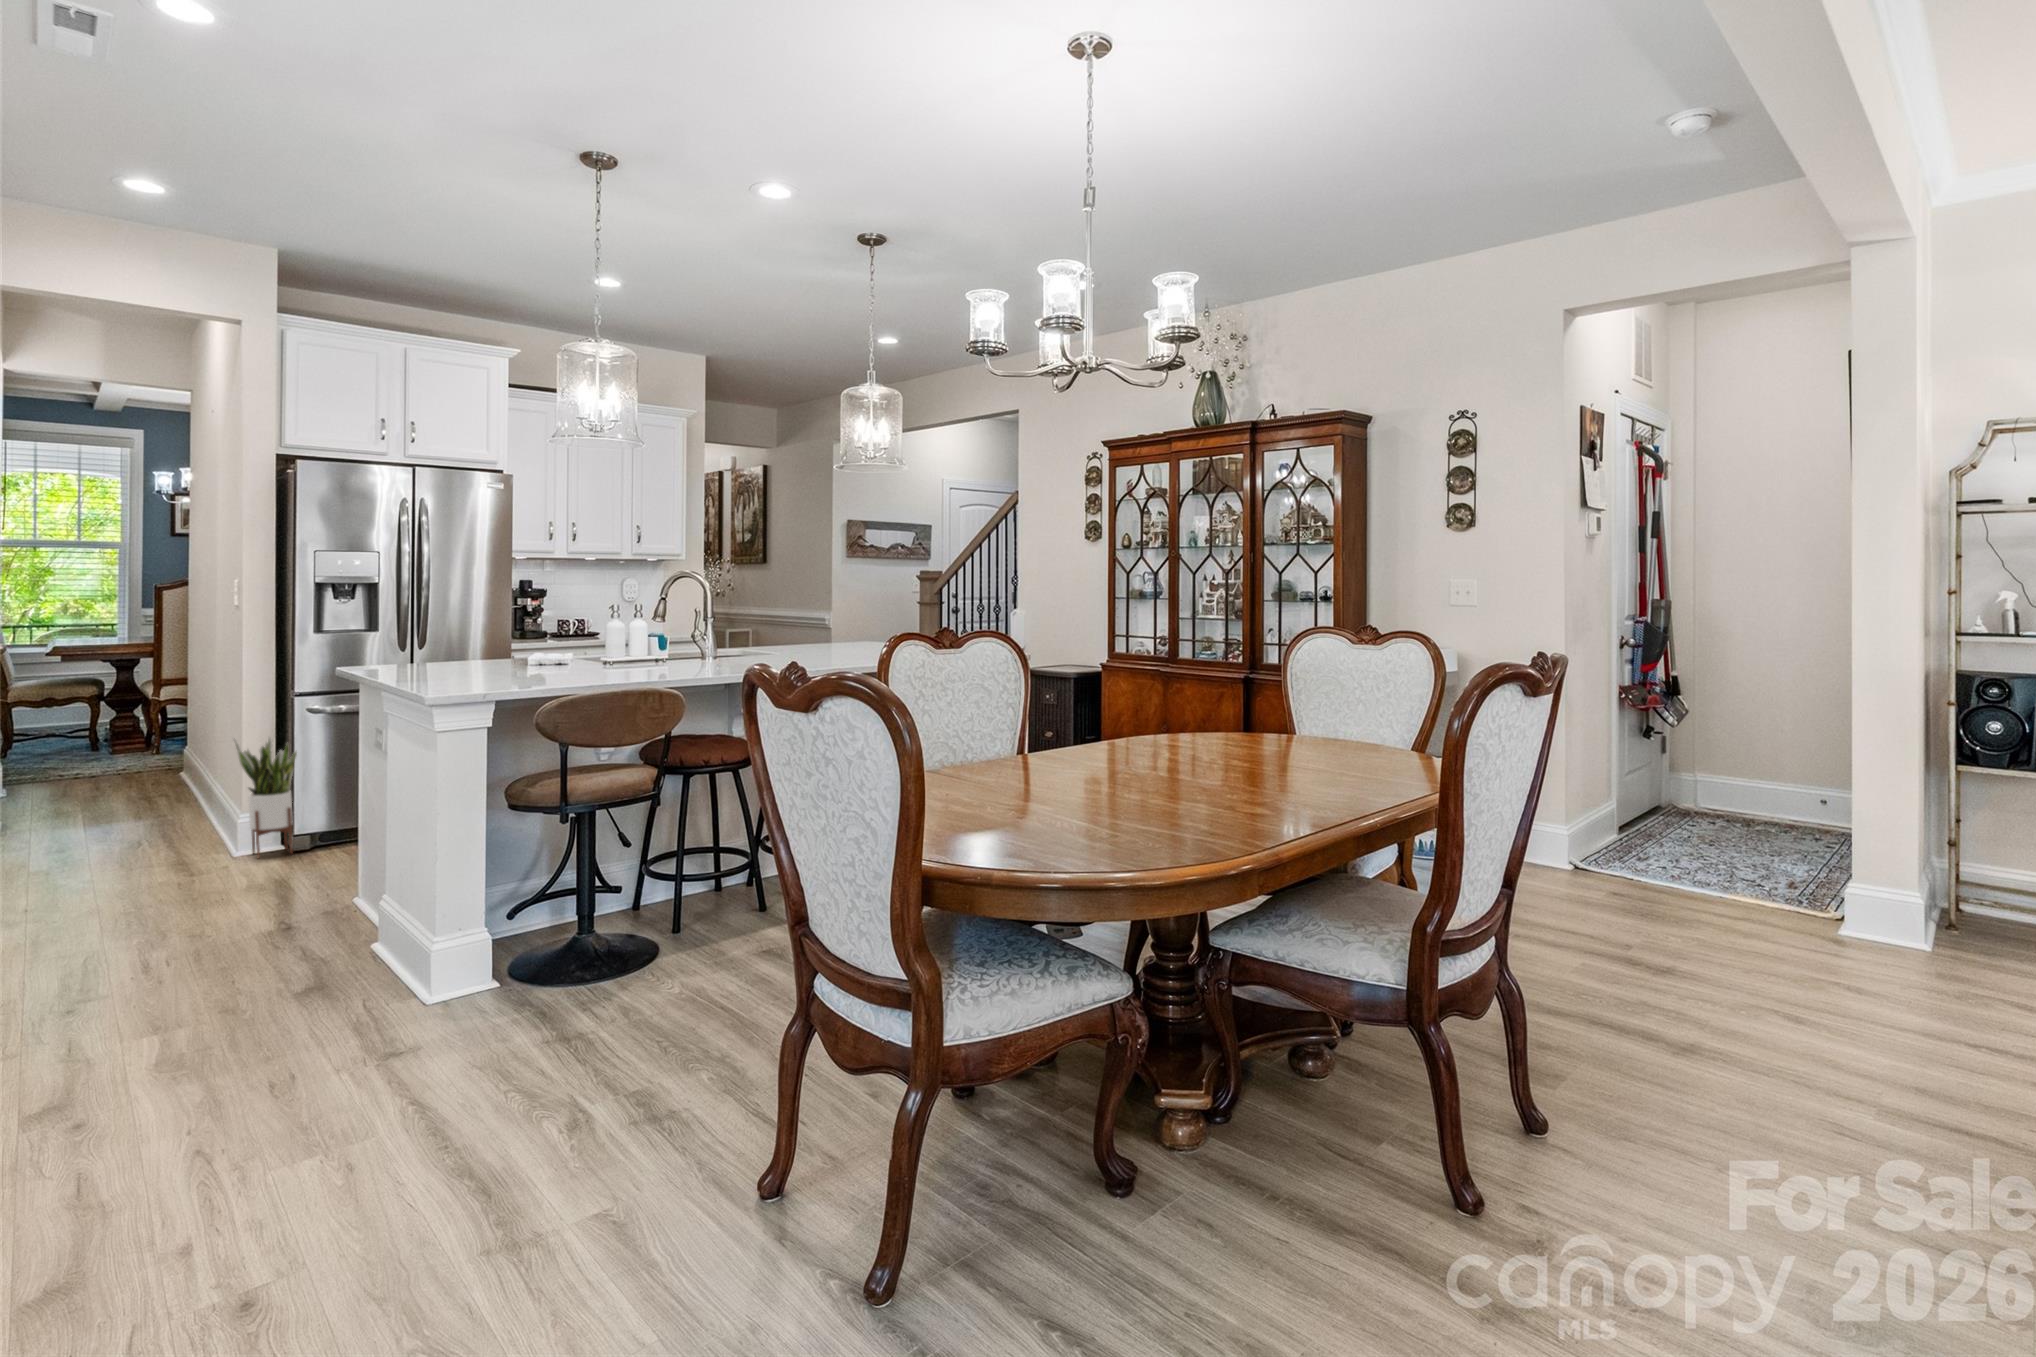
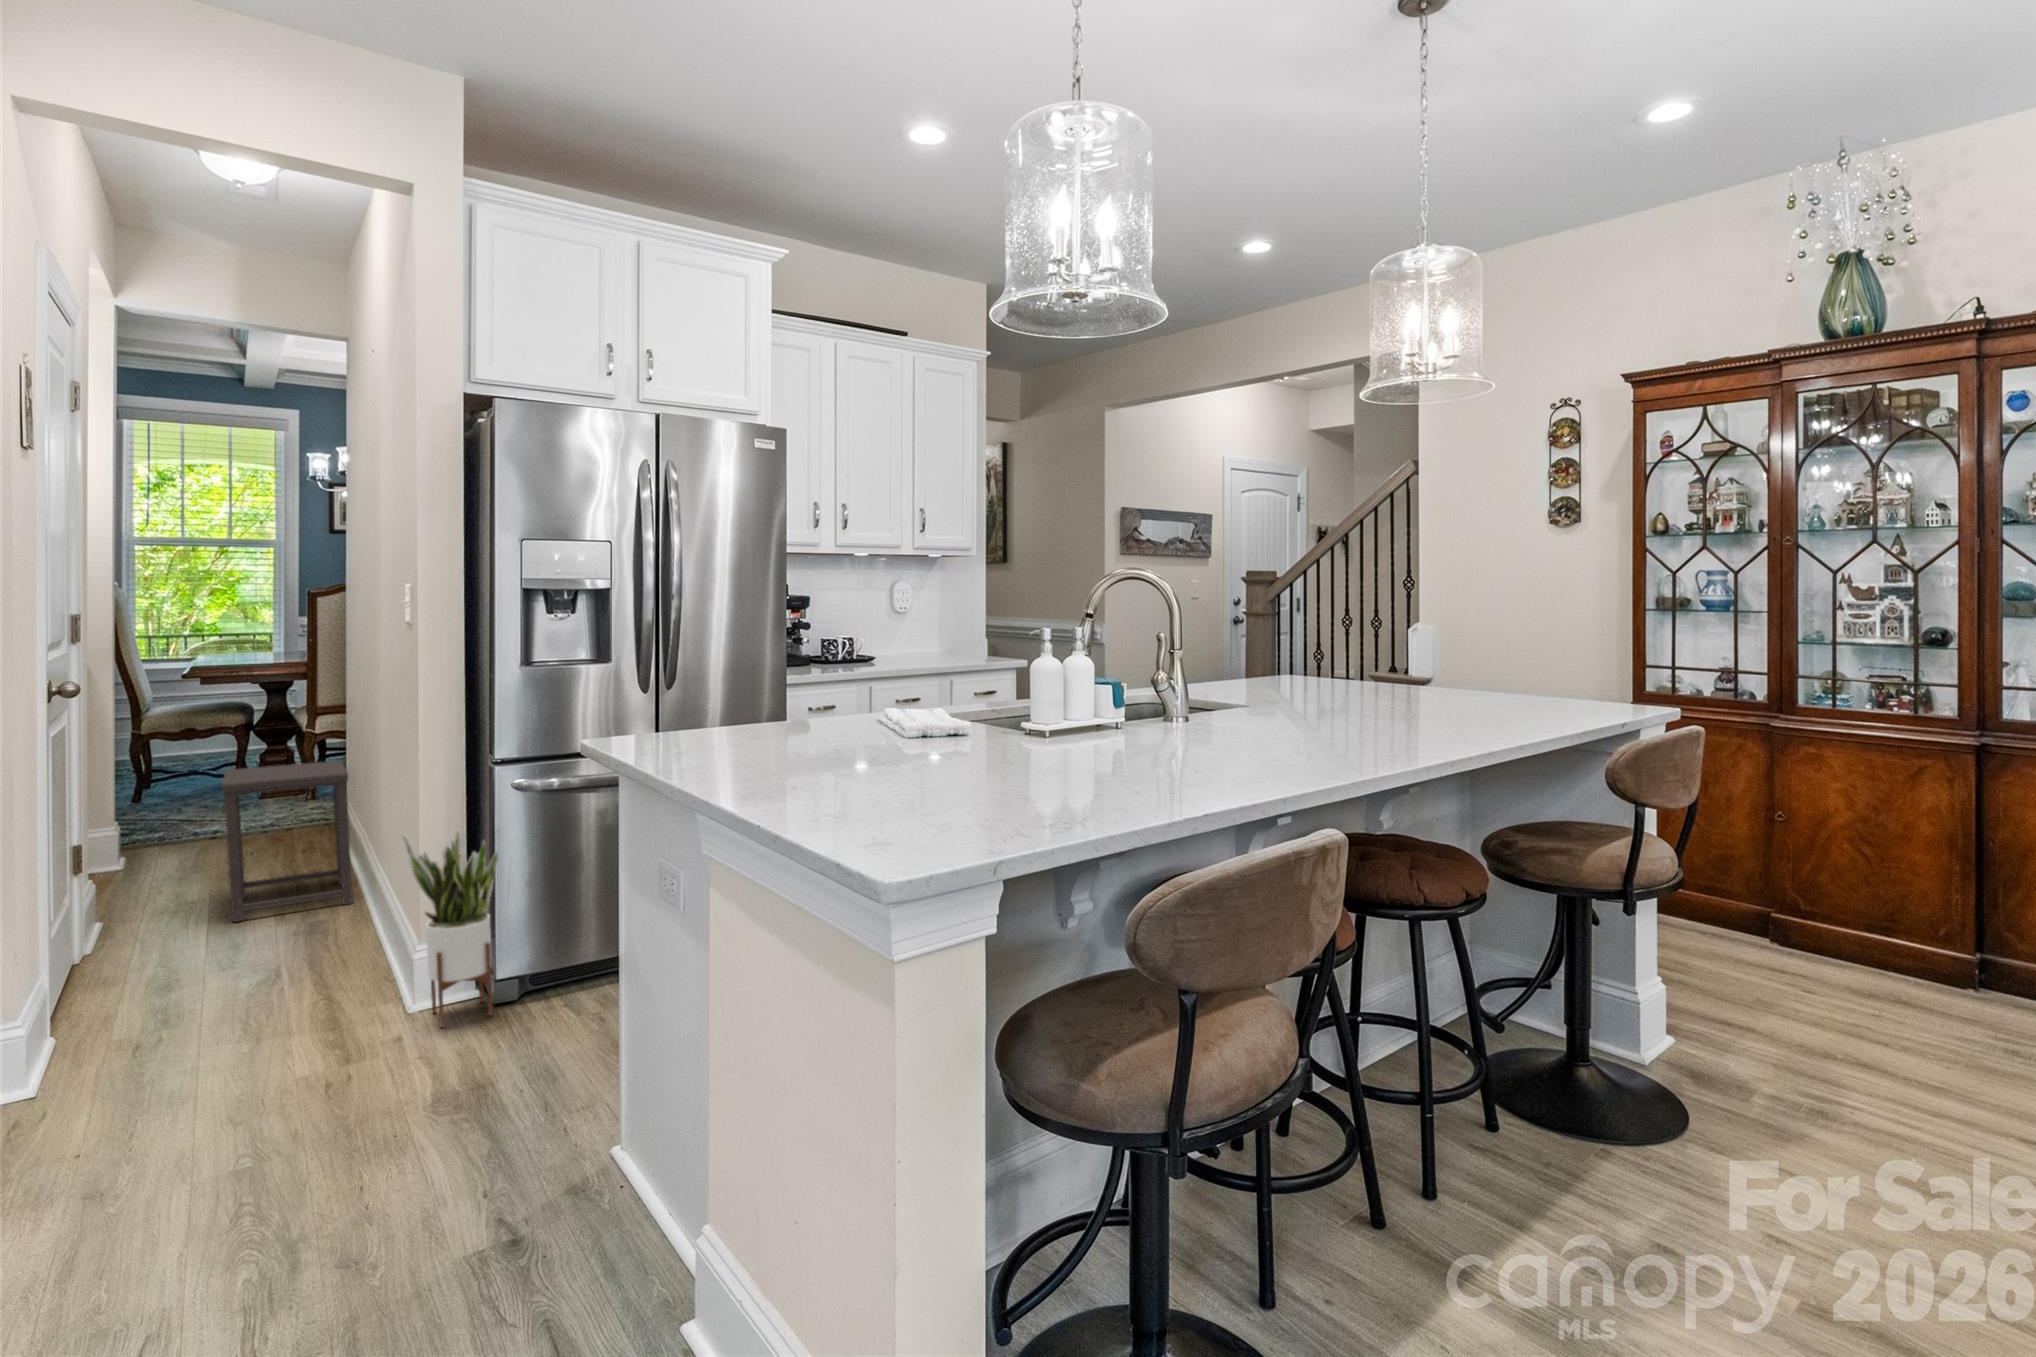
side table: none [99,710,196,819] -> present [222,761,353,922]

